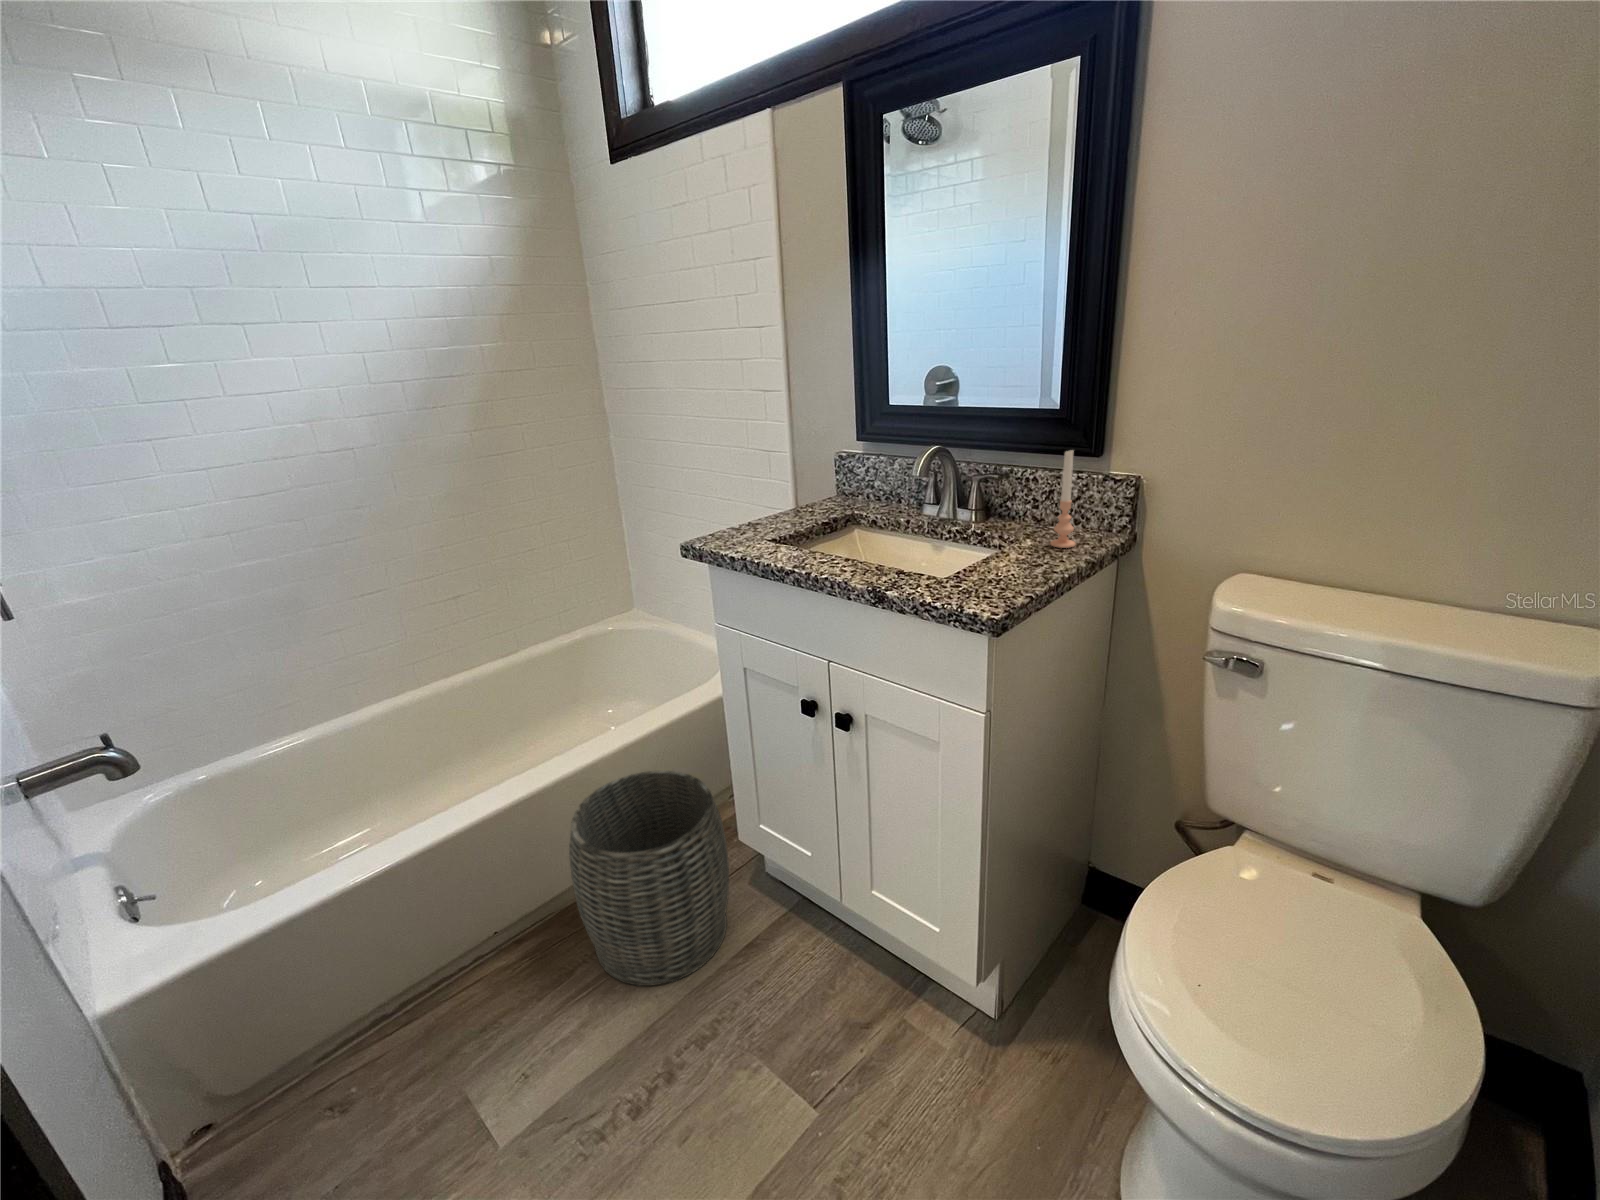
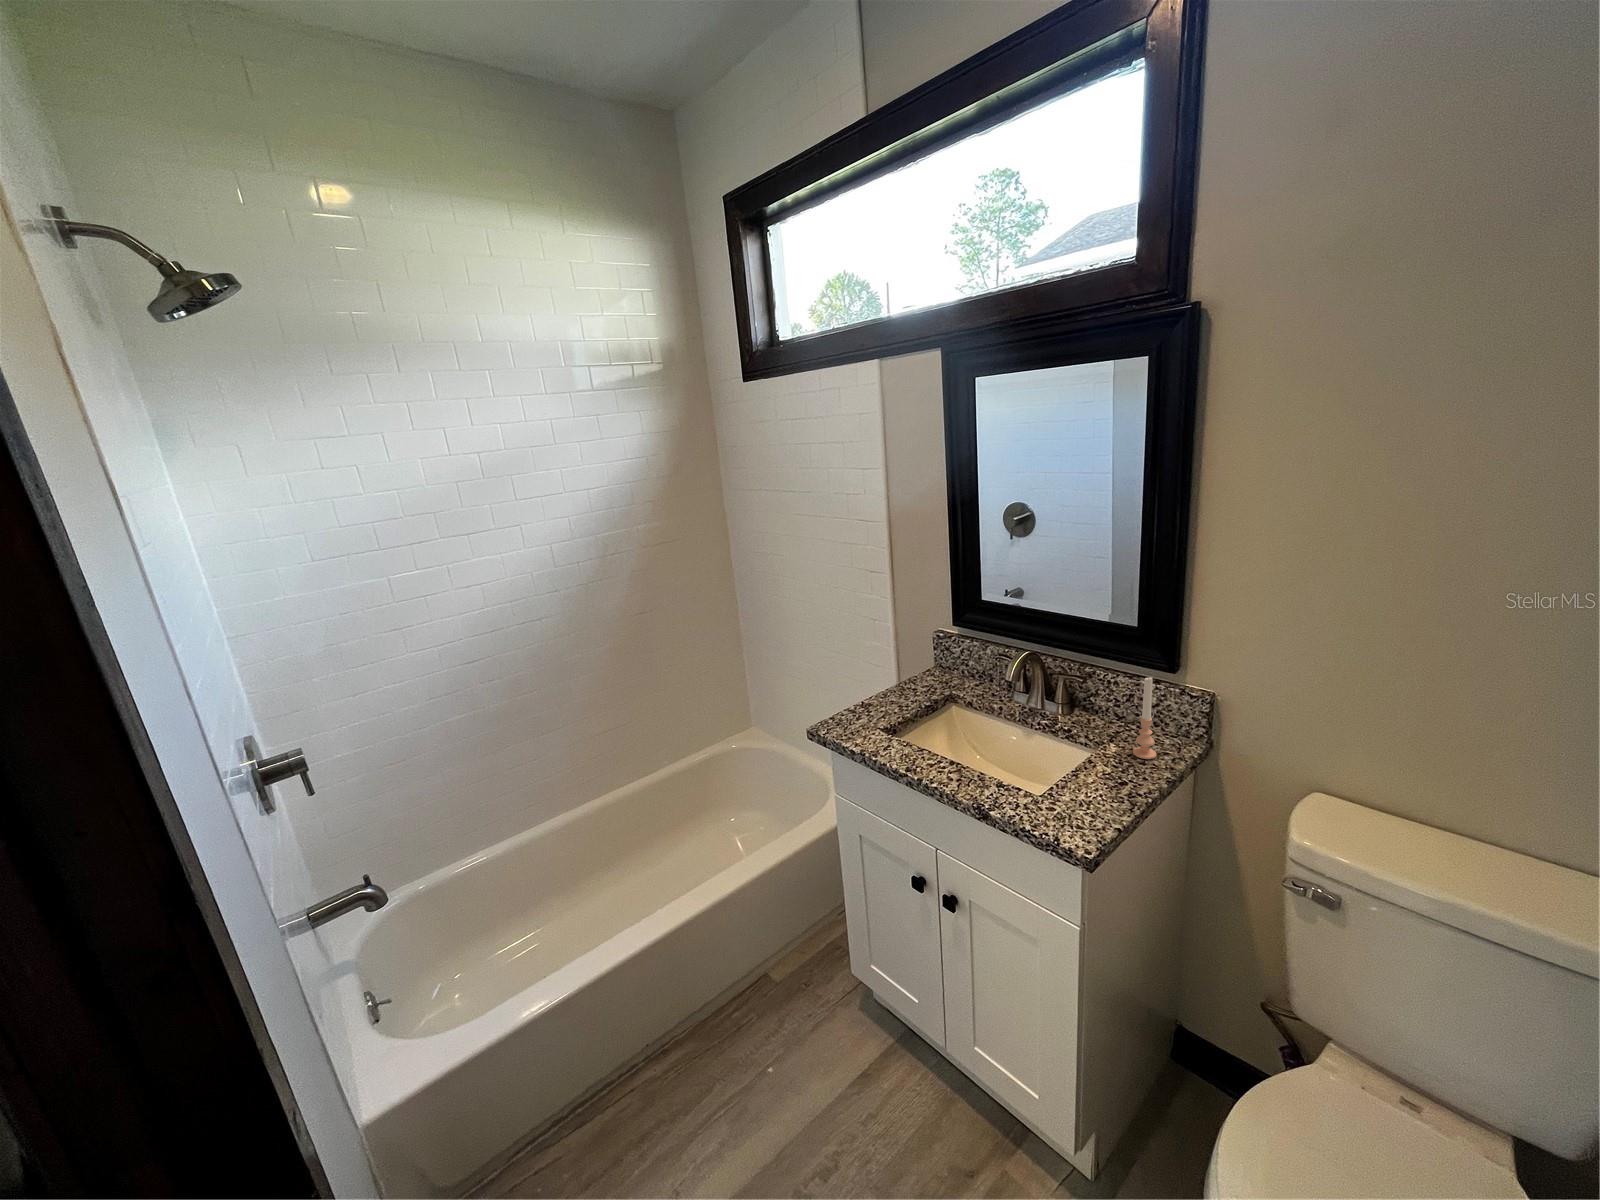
woven basket: present [569,771,729,986] -> none [712,909,844,1111]

